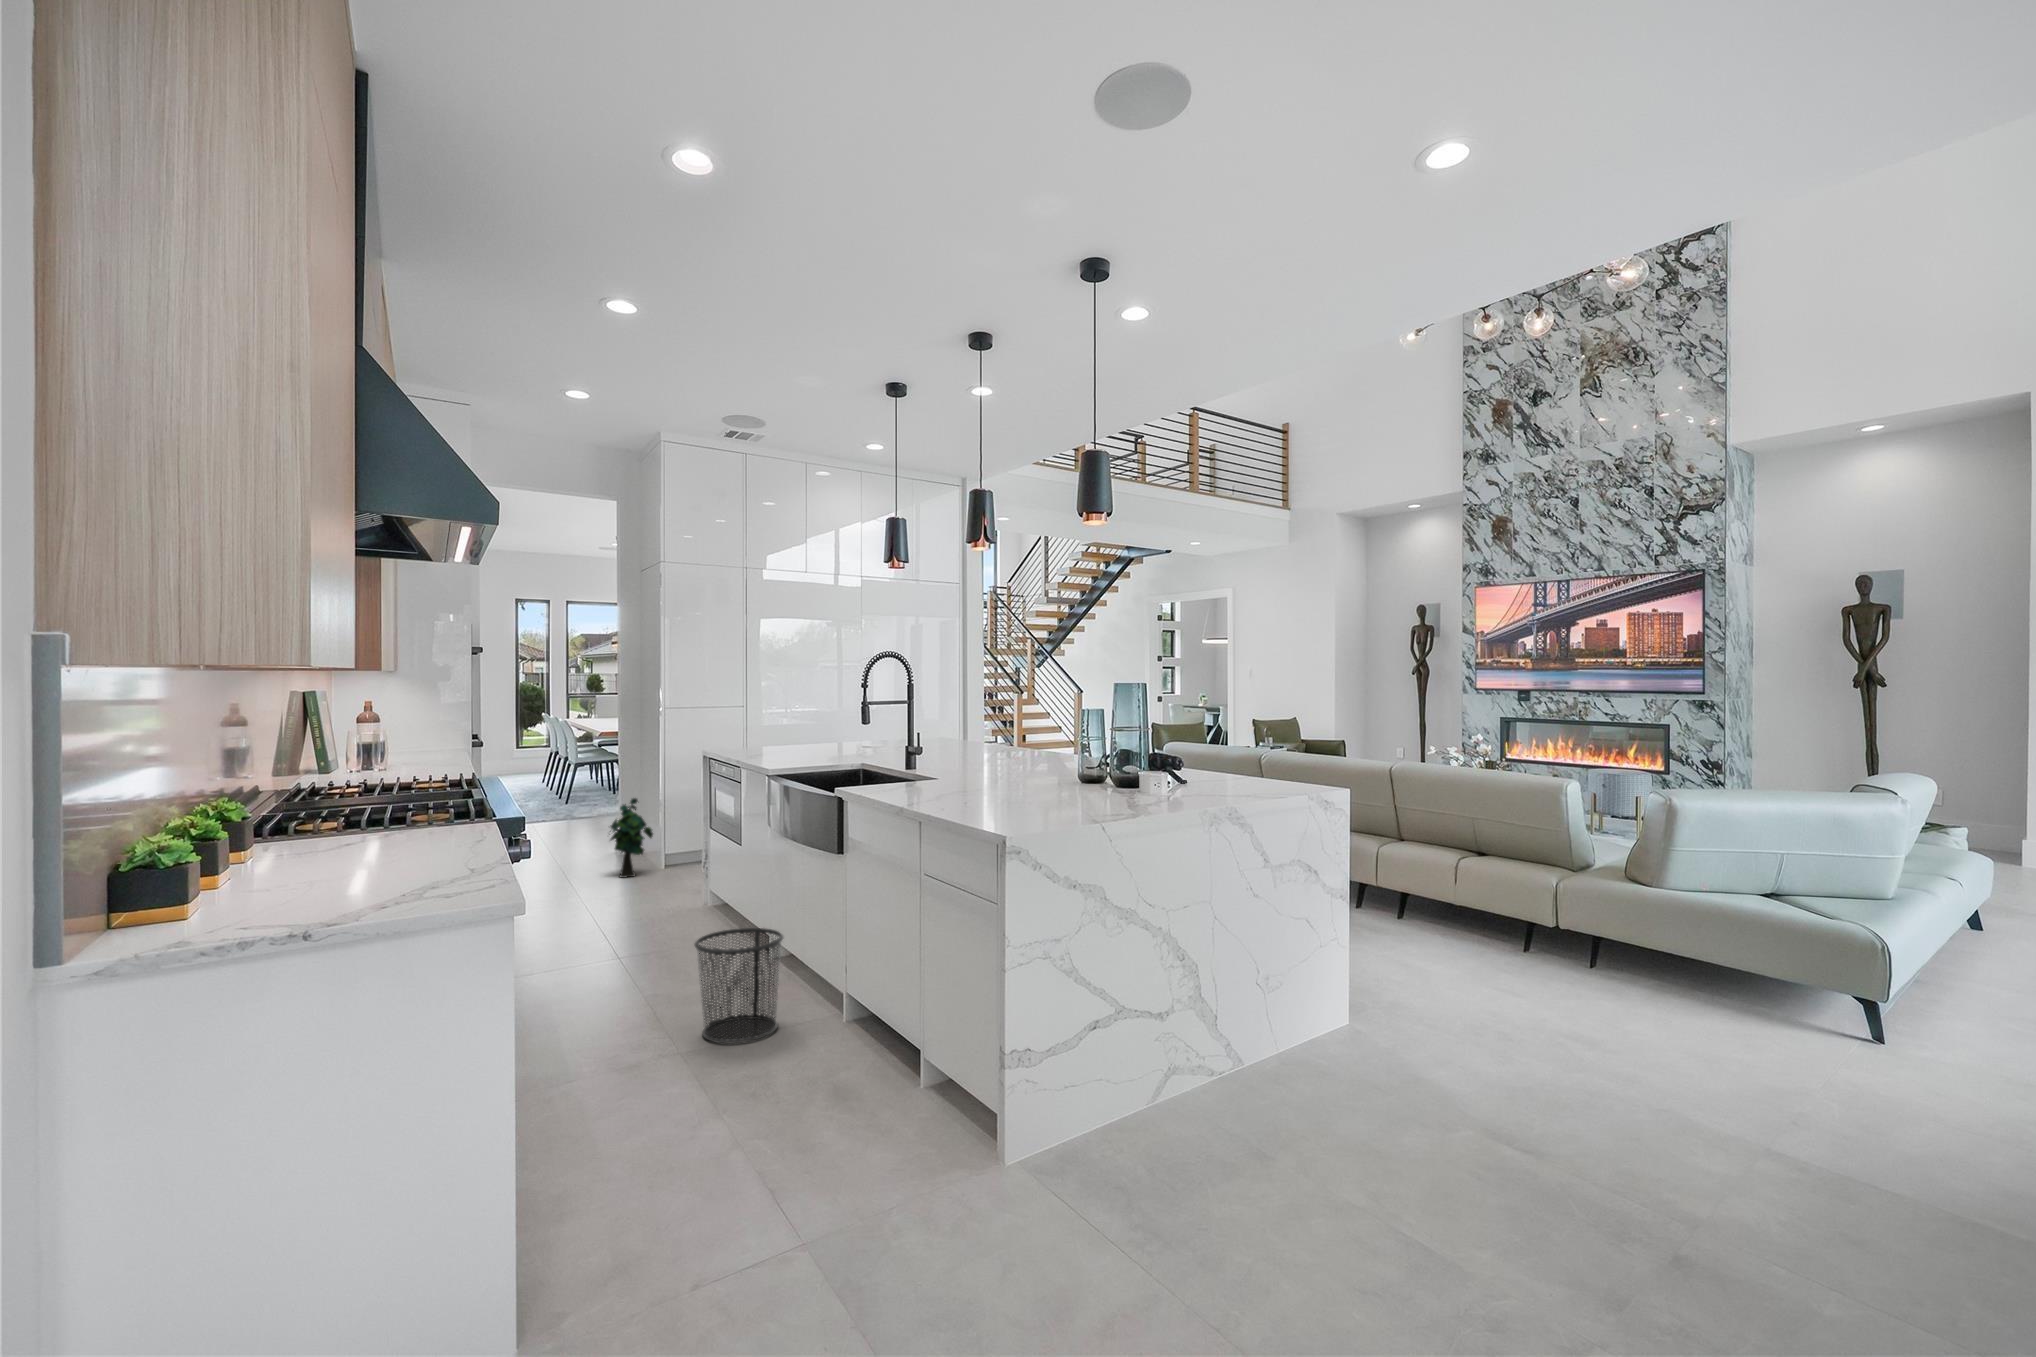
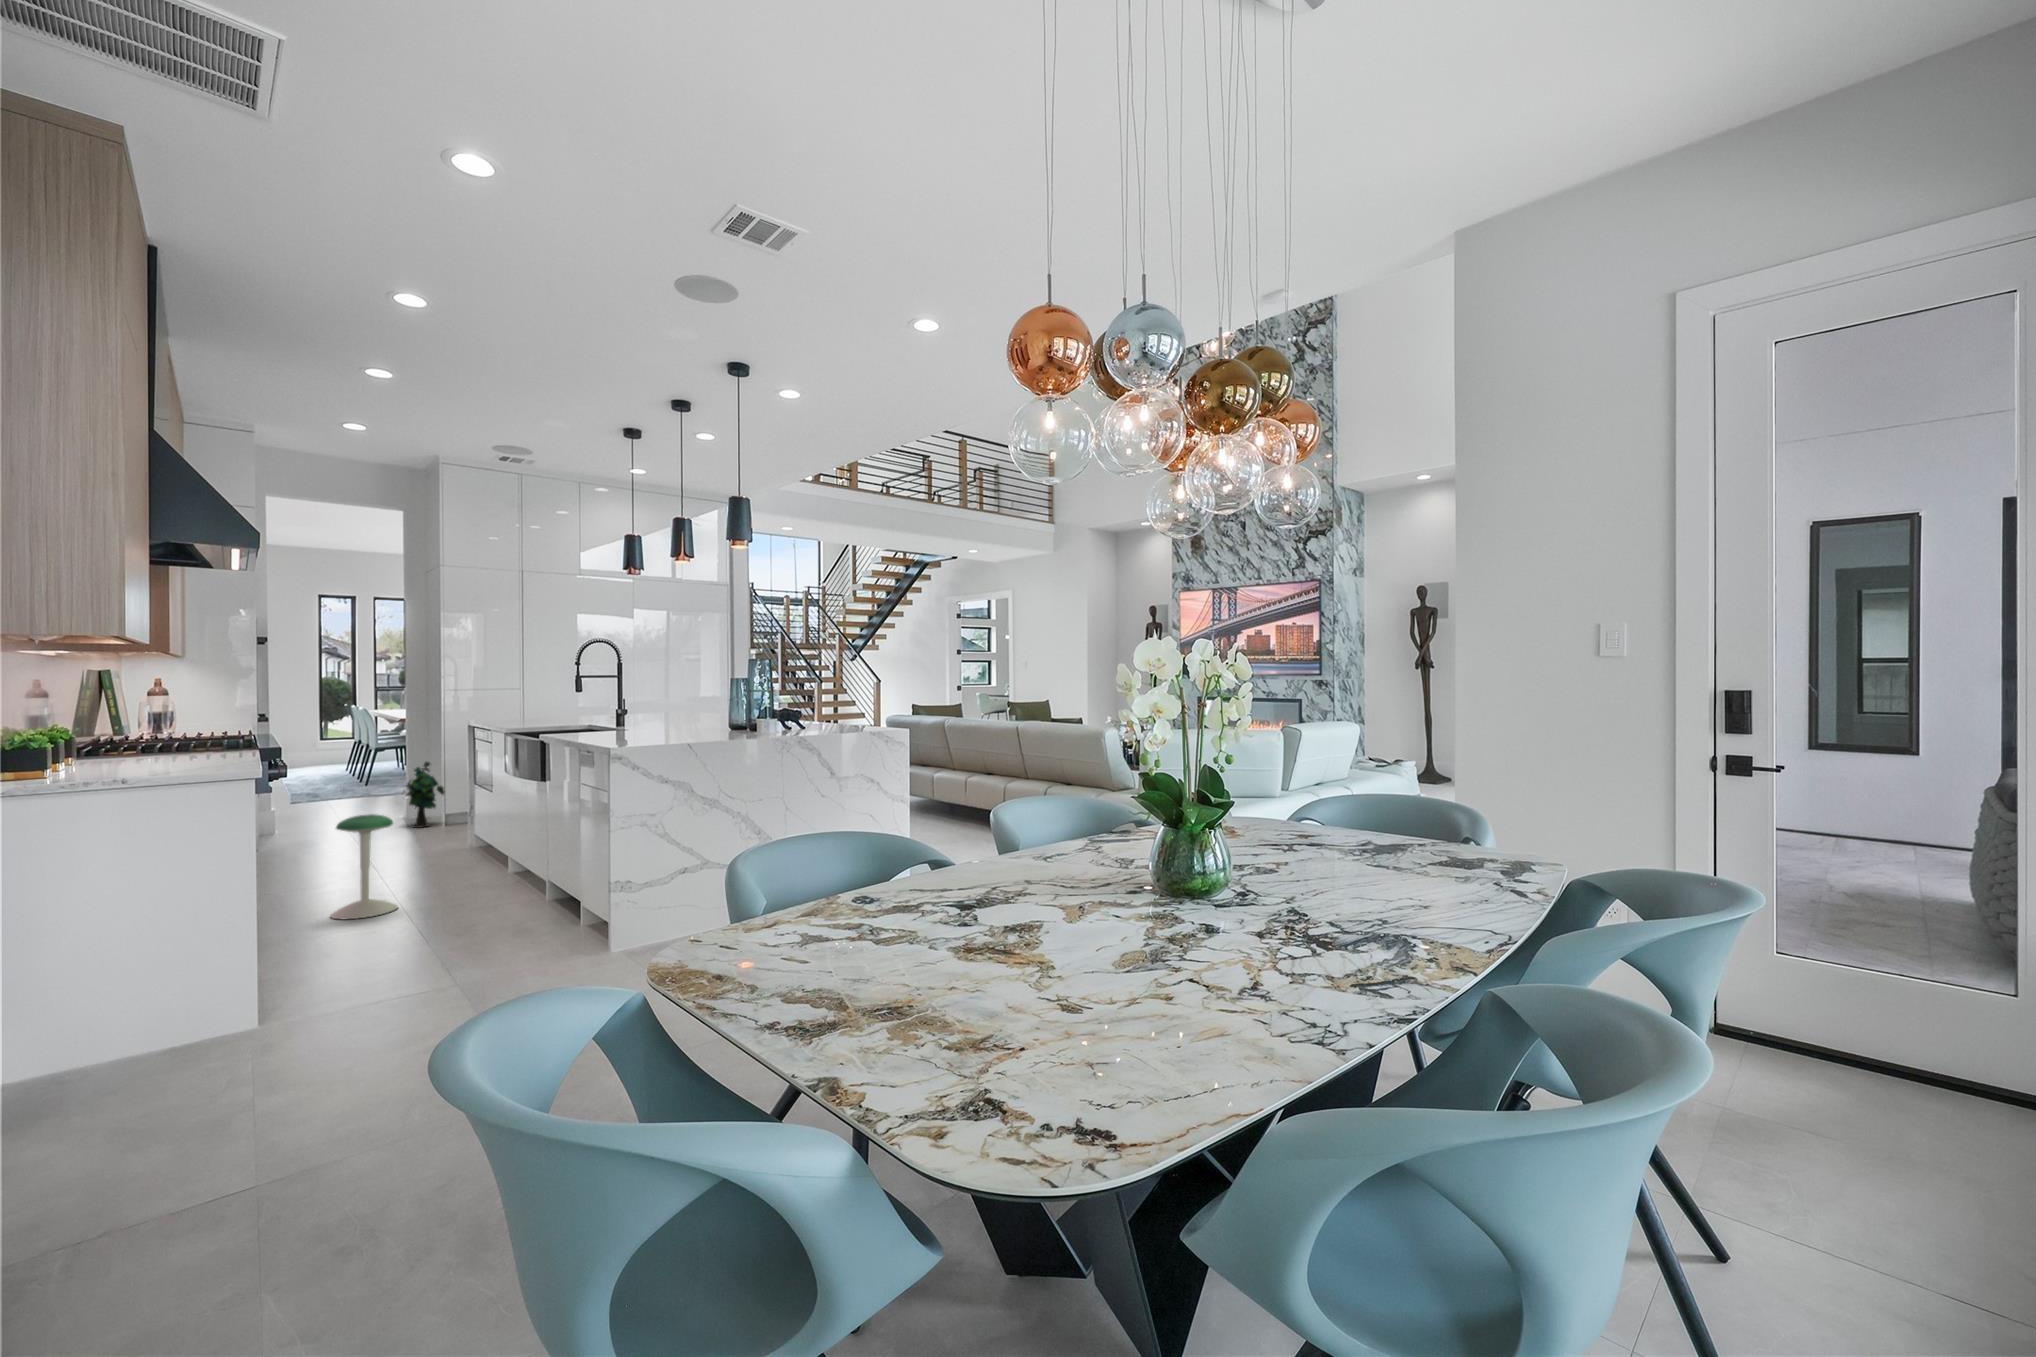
stool: none [578,881,658,1024] -> present [330,814,397,919]
waste bin: present [694,928,783,1043] -> none [416,846,491,927]

